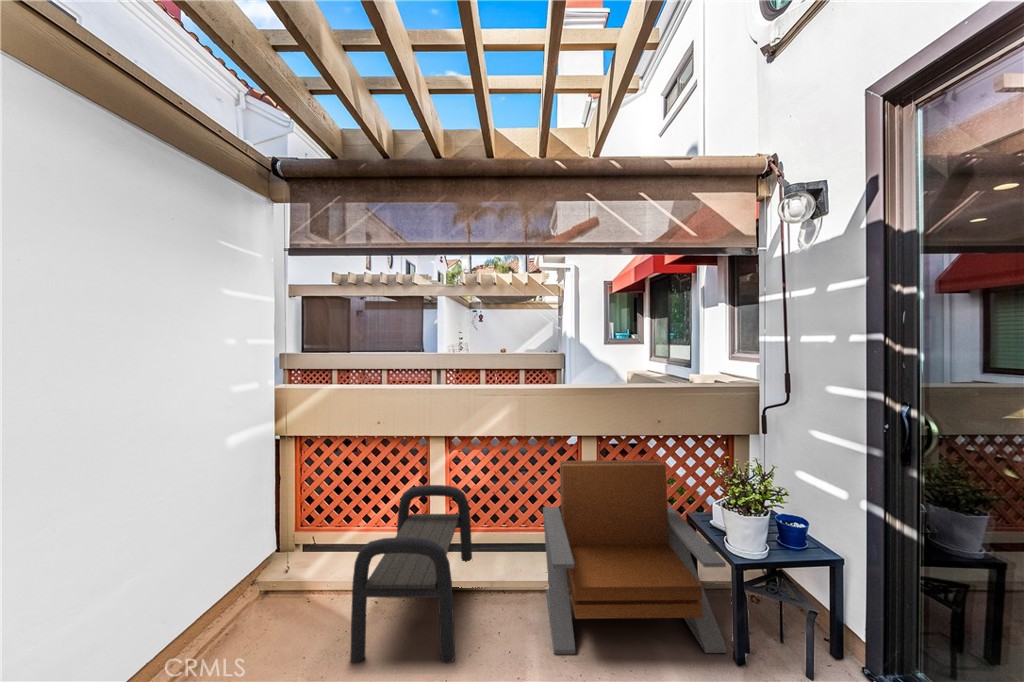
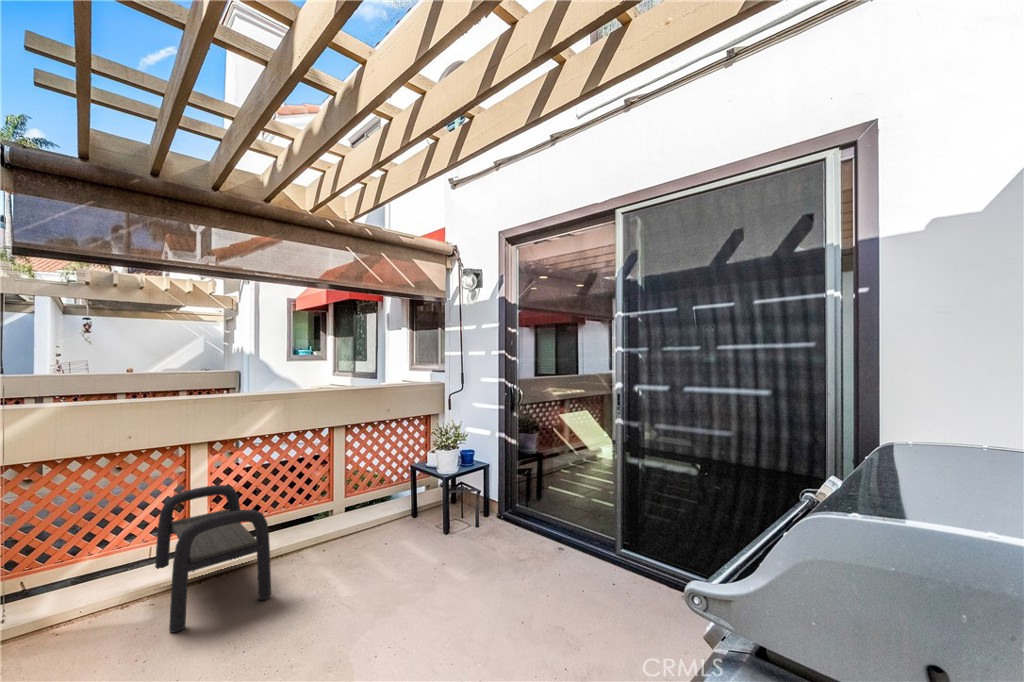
lounge chair: present [543,460,727,654] -> none [306,436,440,568]

